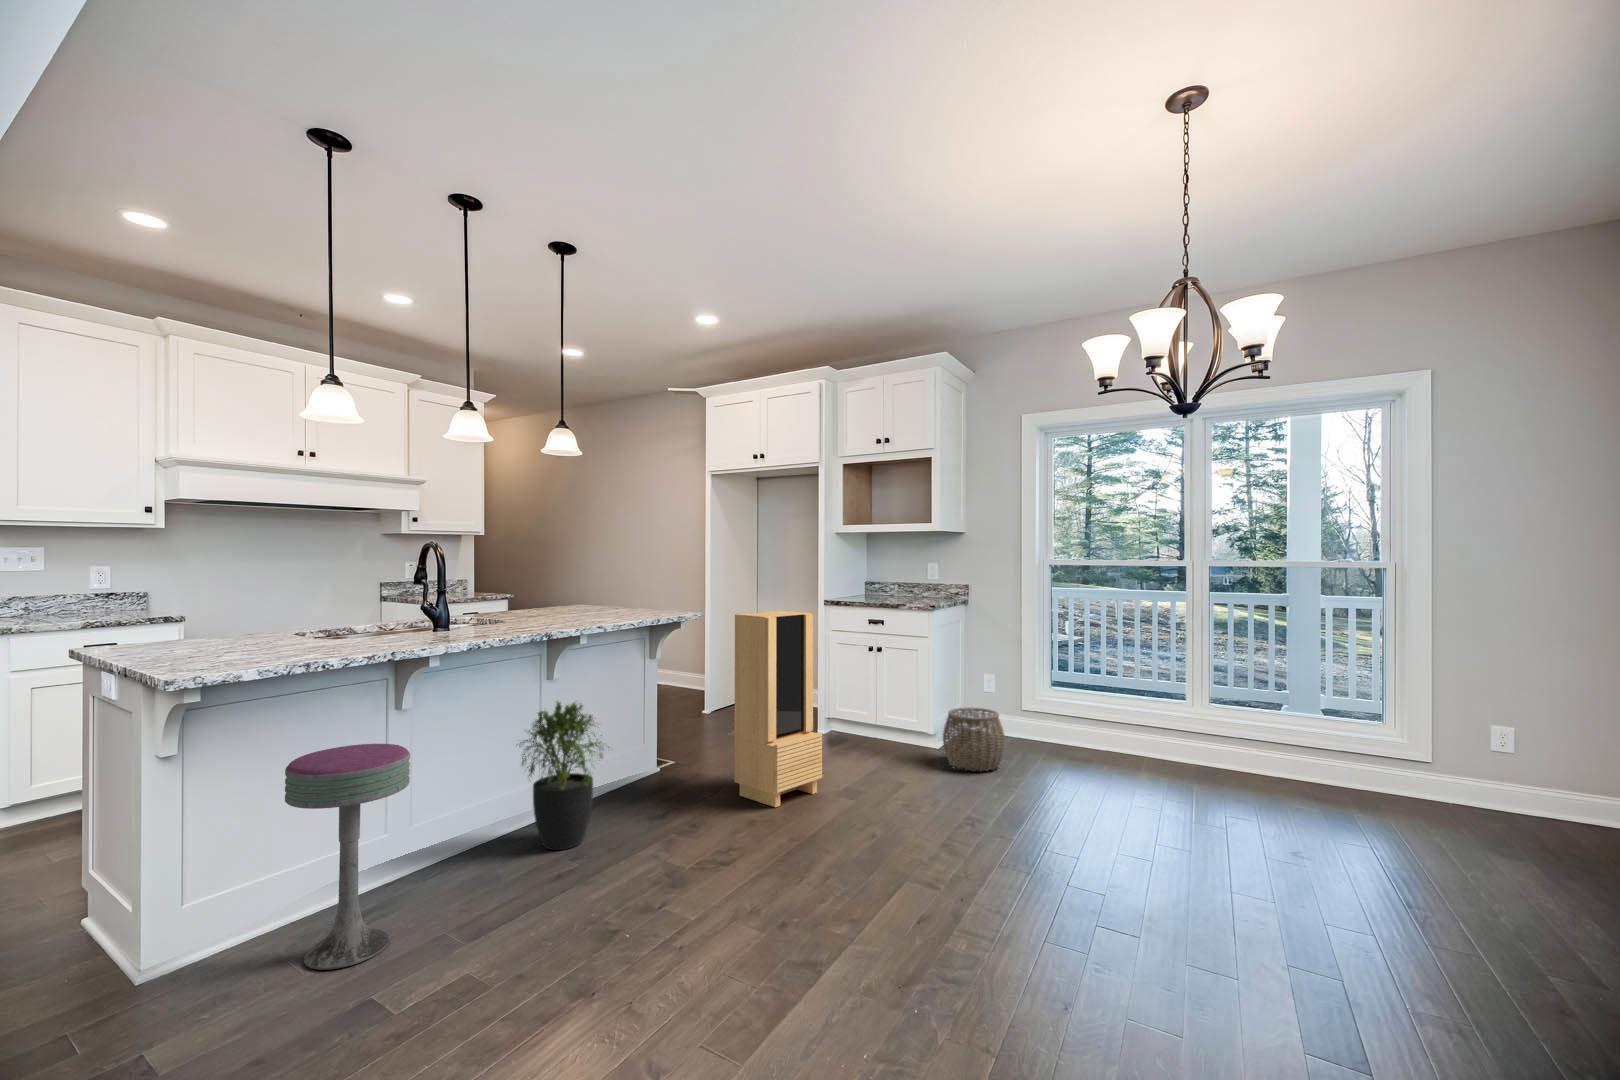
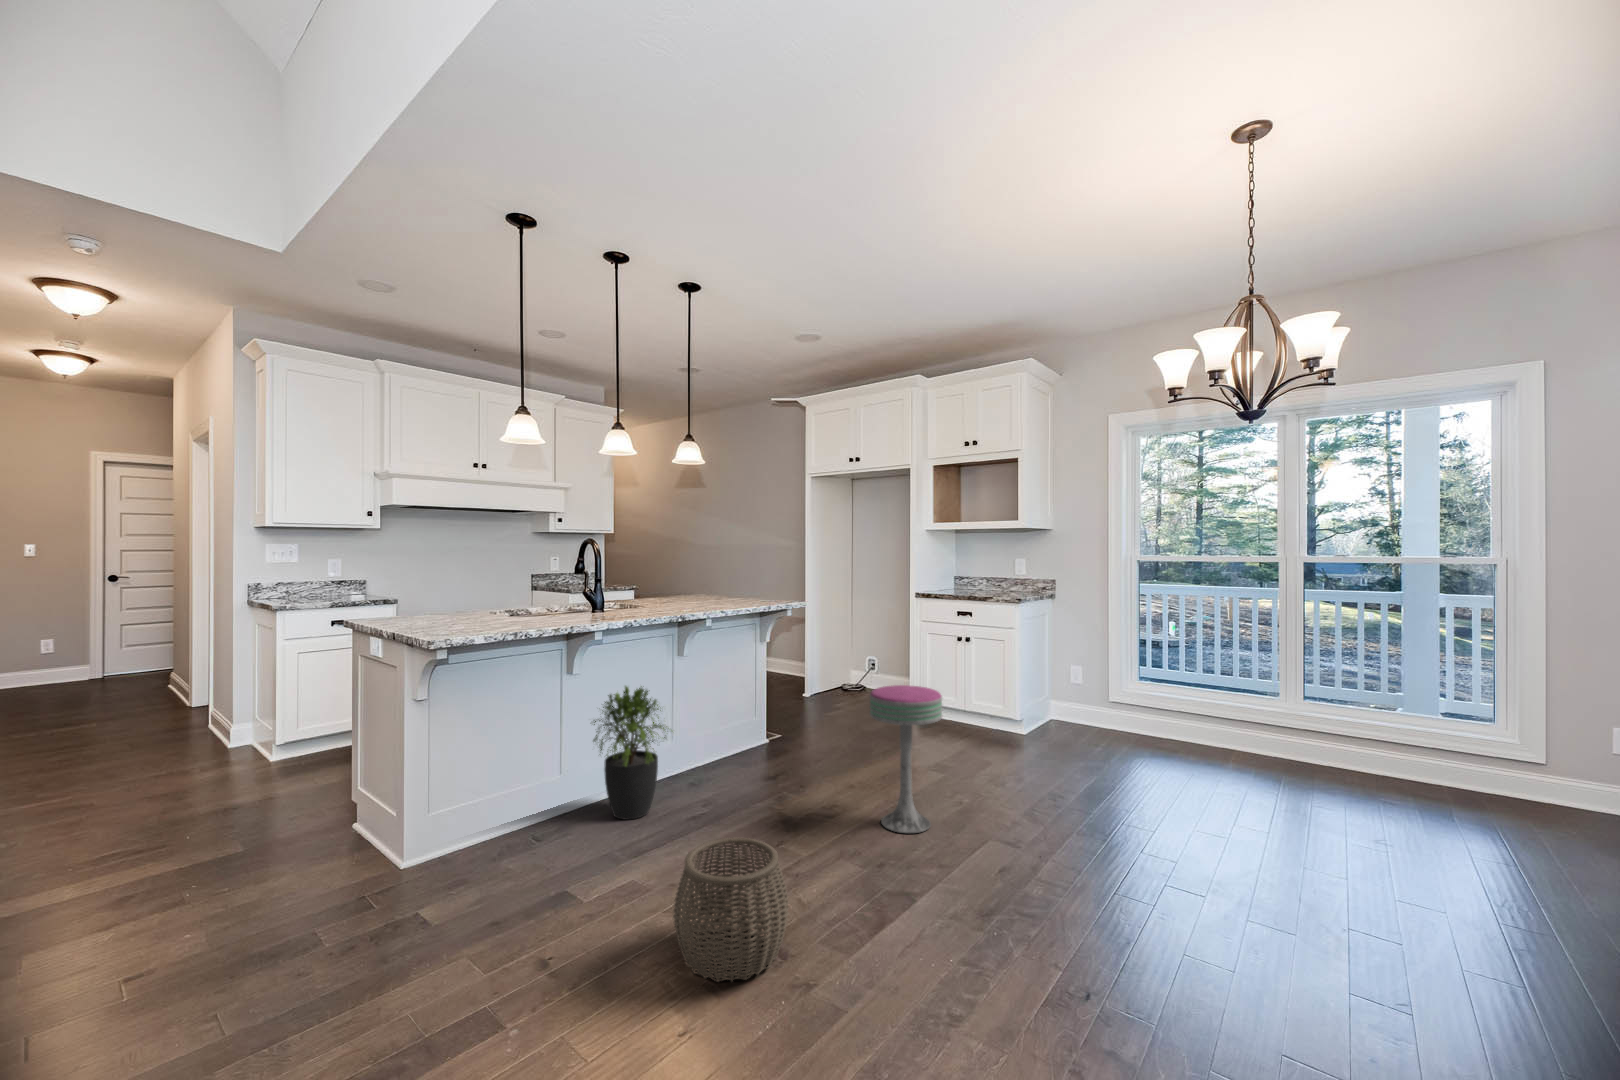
storage cabinet: present [734,611,822,807] -> none [799,606,883,796]
woven basket: present [943,707,1005,771] -> present [673,838,789,982]
bar stool: present [285,744,410,970] -> present [870,685,942,833]

